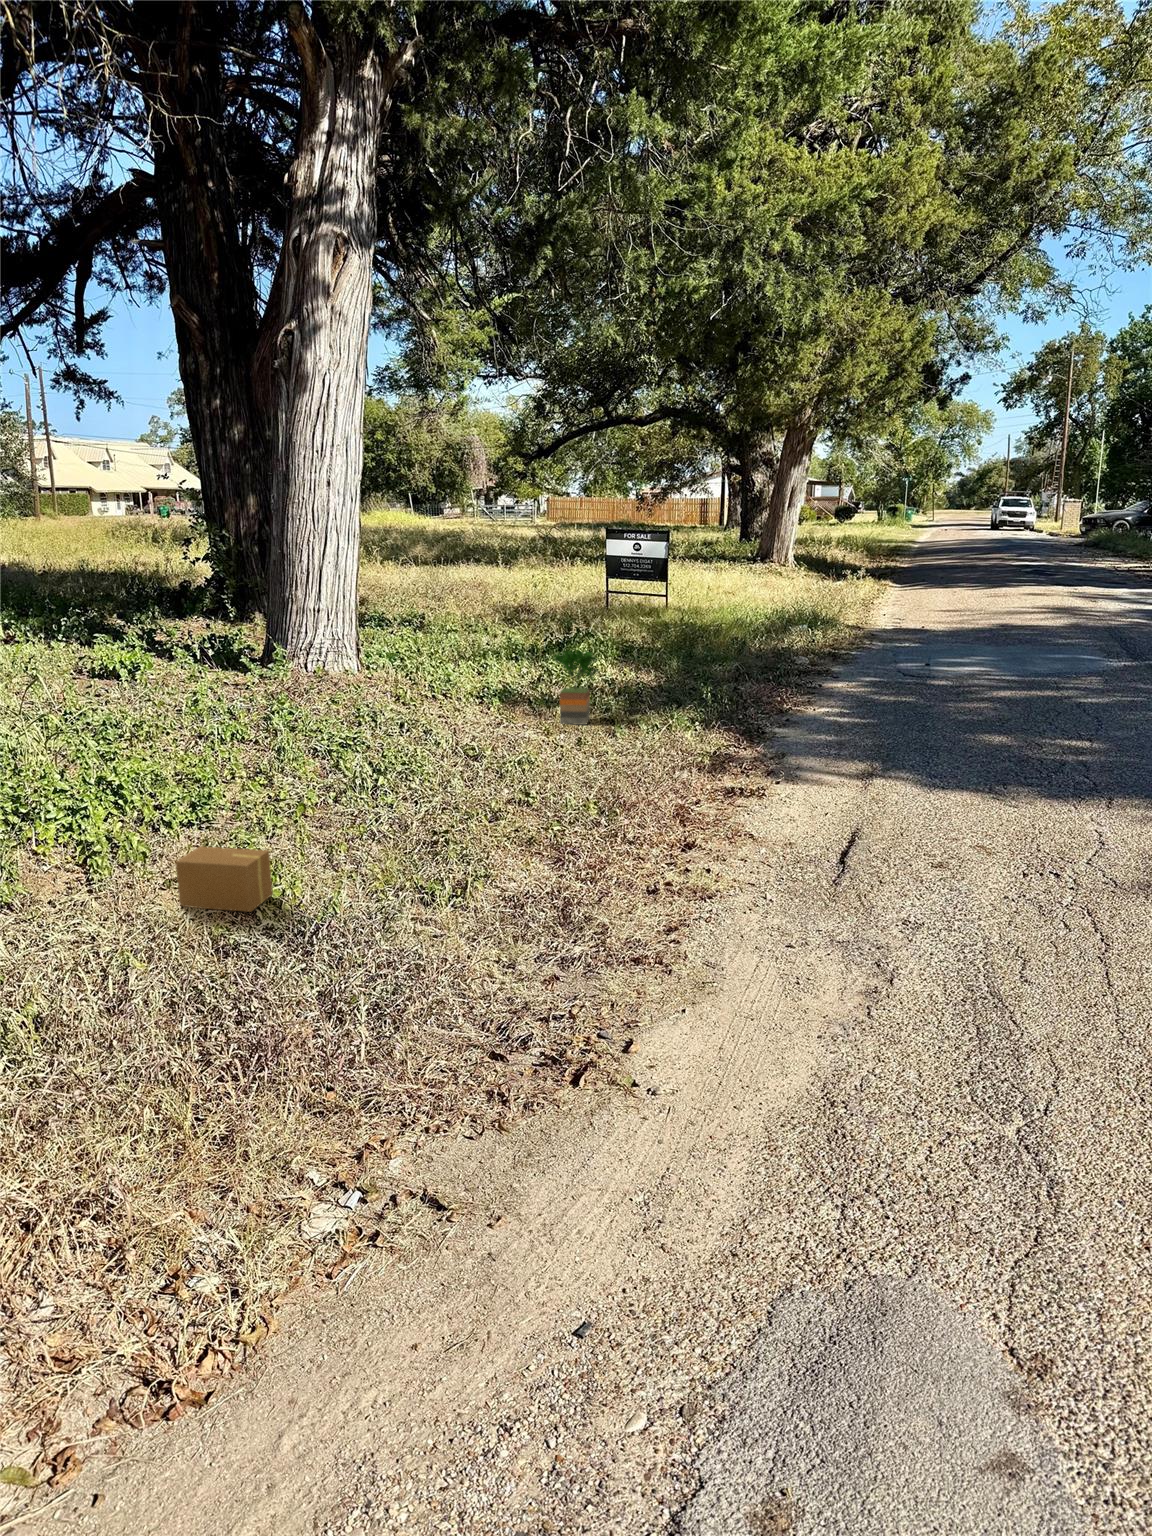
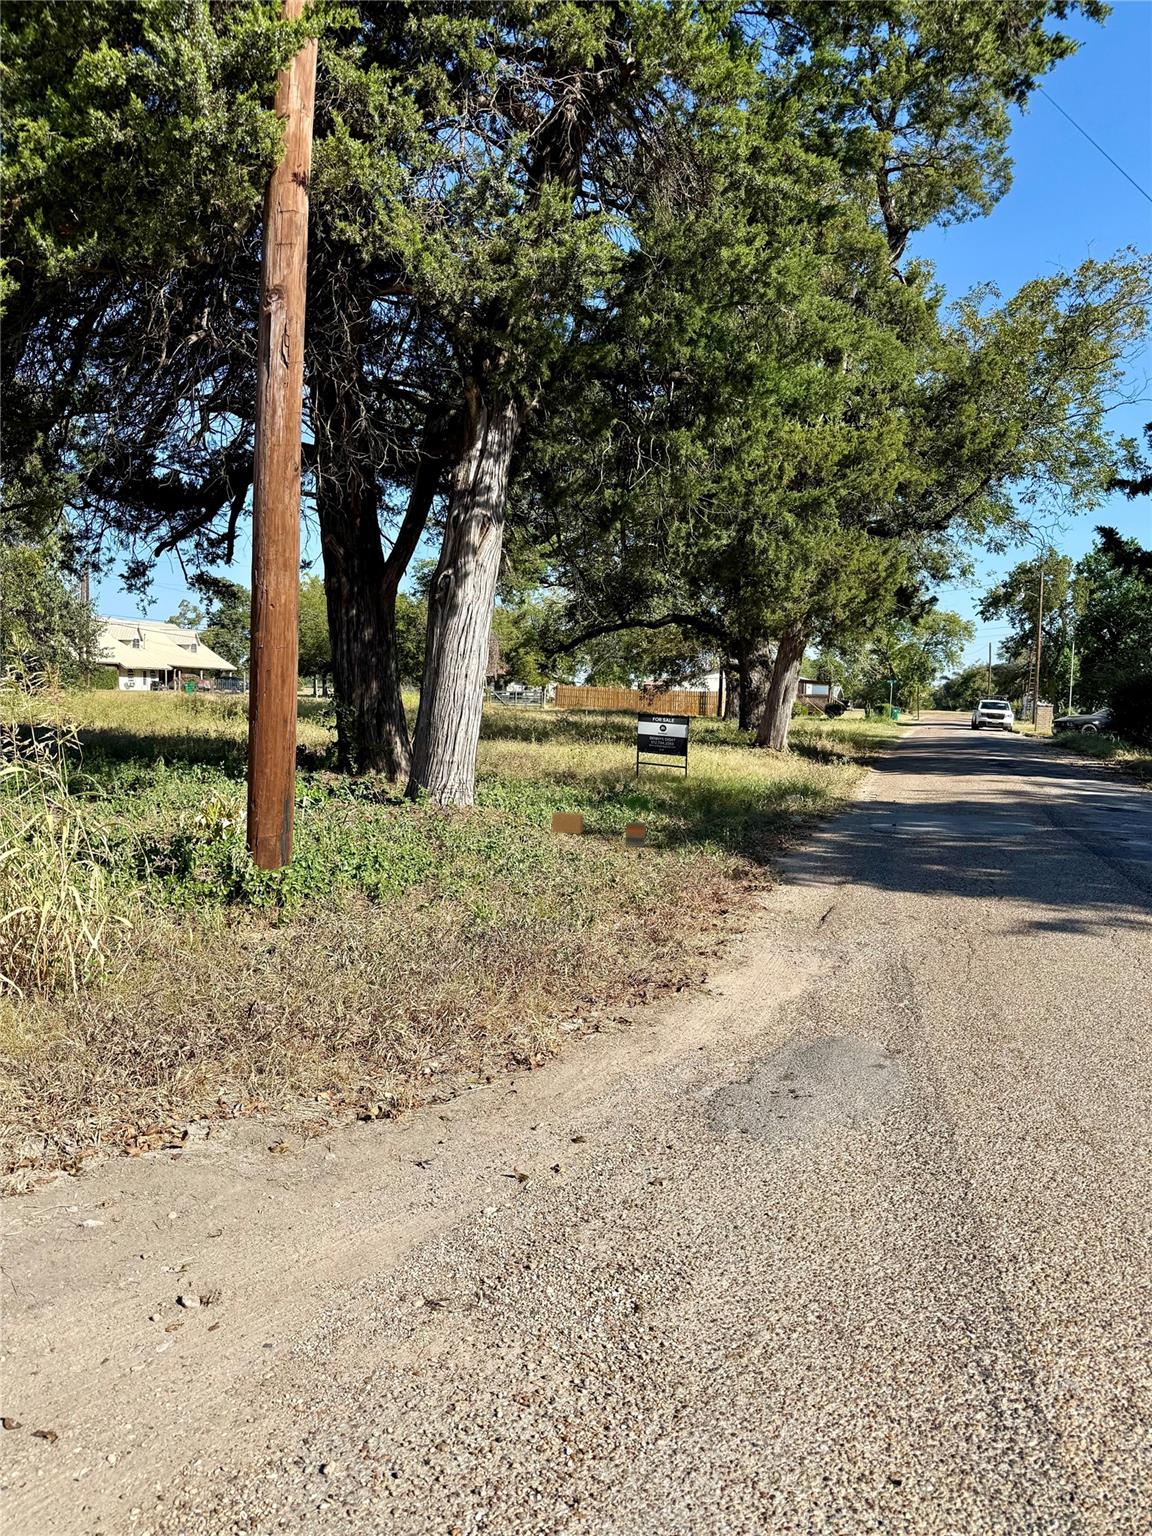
cardboard box: present [175,846,273,912] -> present [552,812,584,834]

